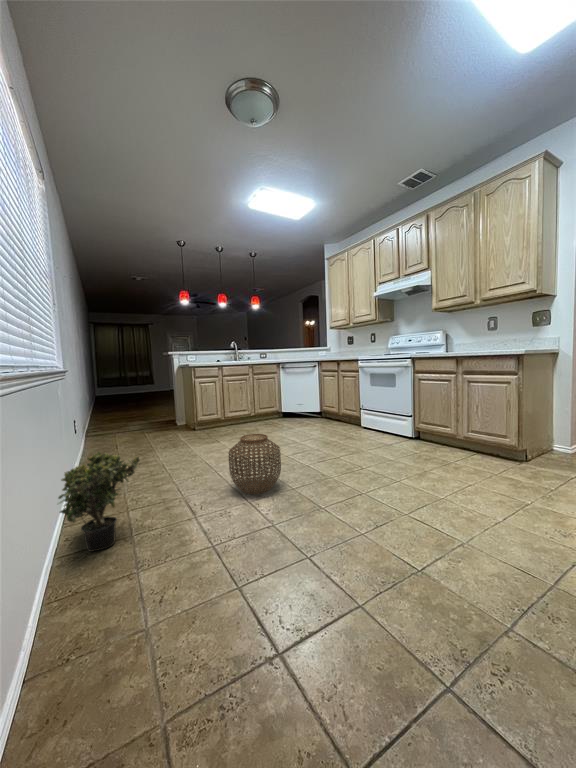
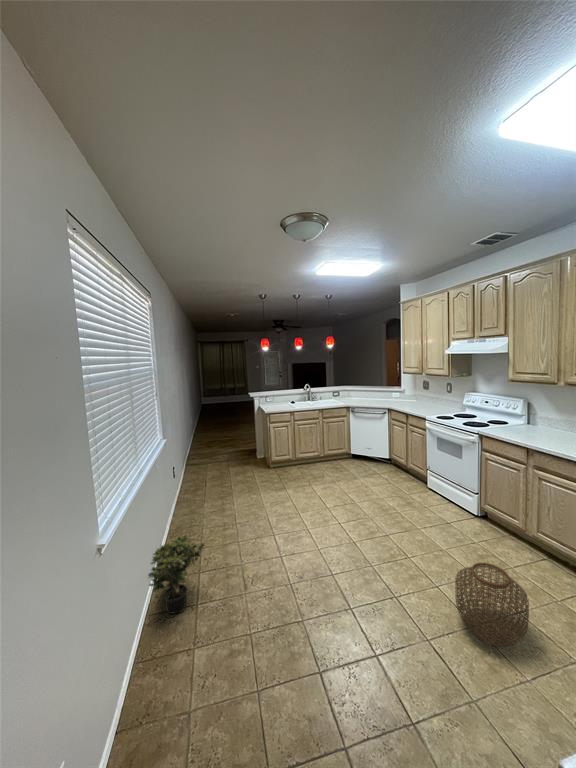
woven basket: present [228,434,281,494] -> present [455,563,529,647]

